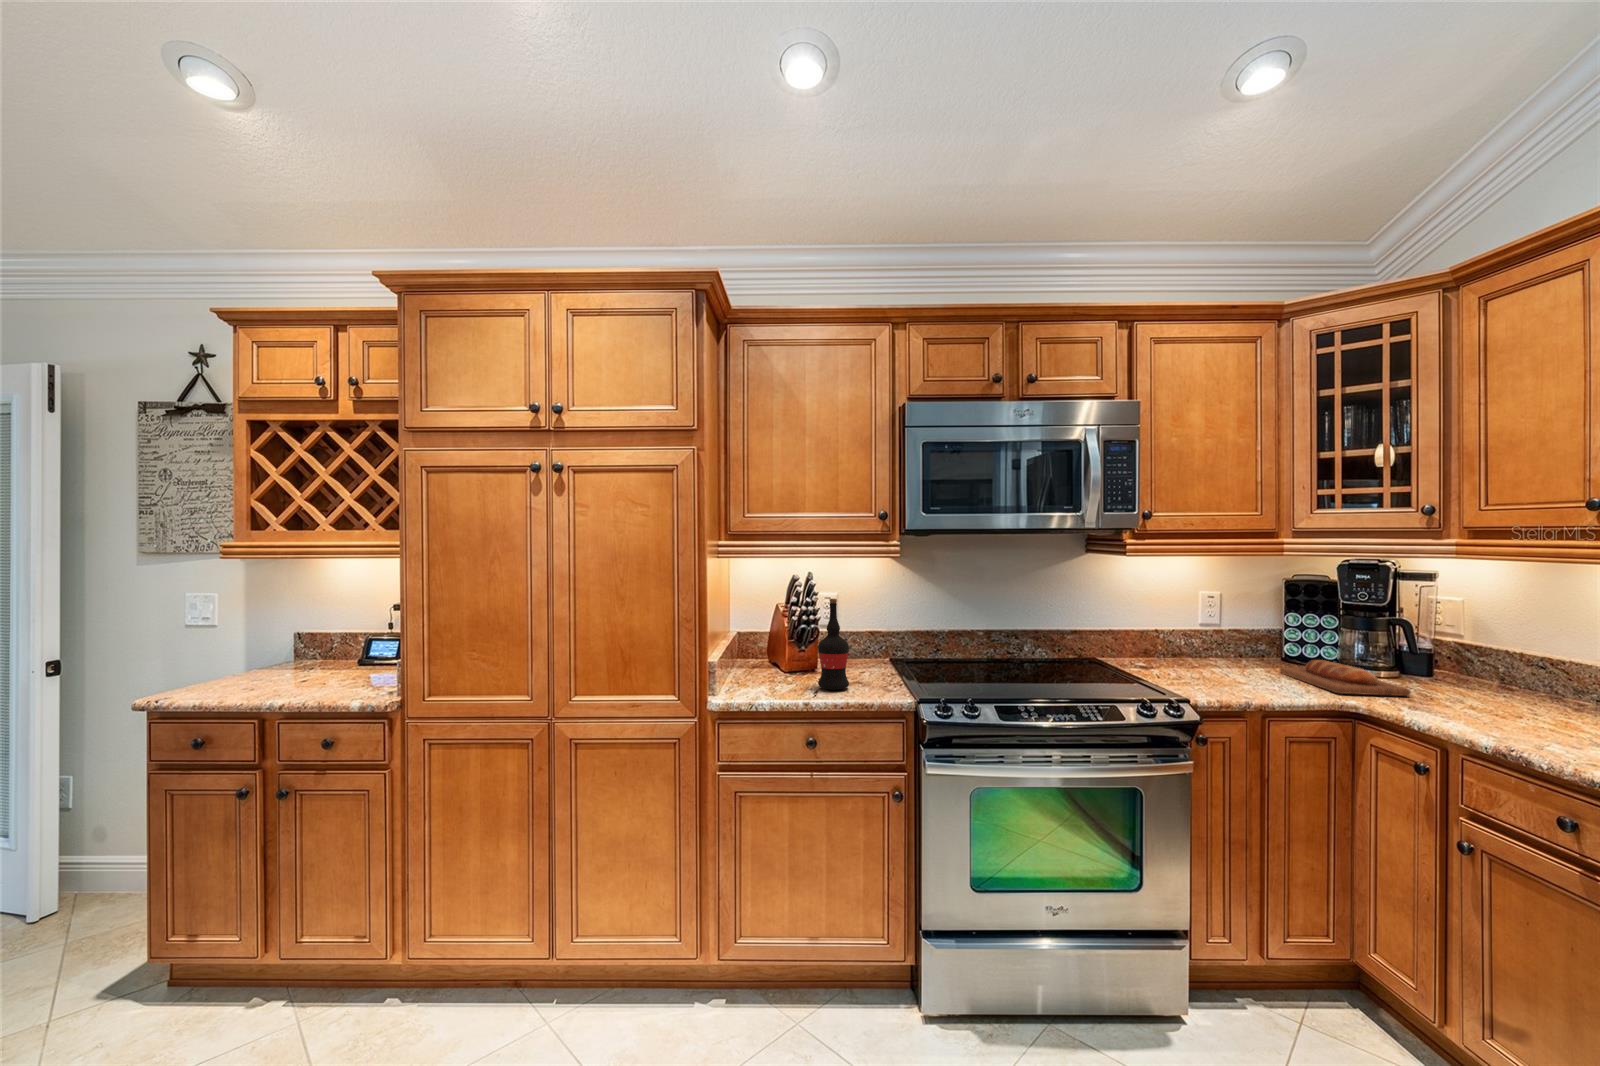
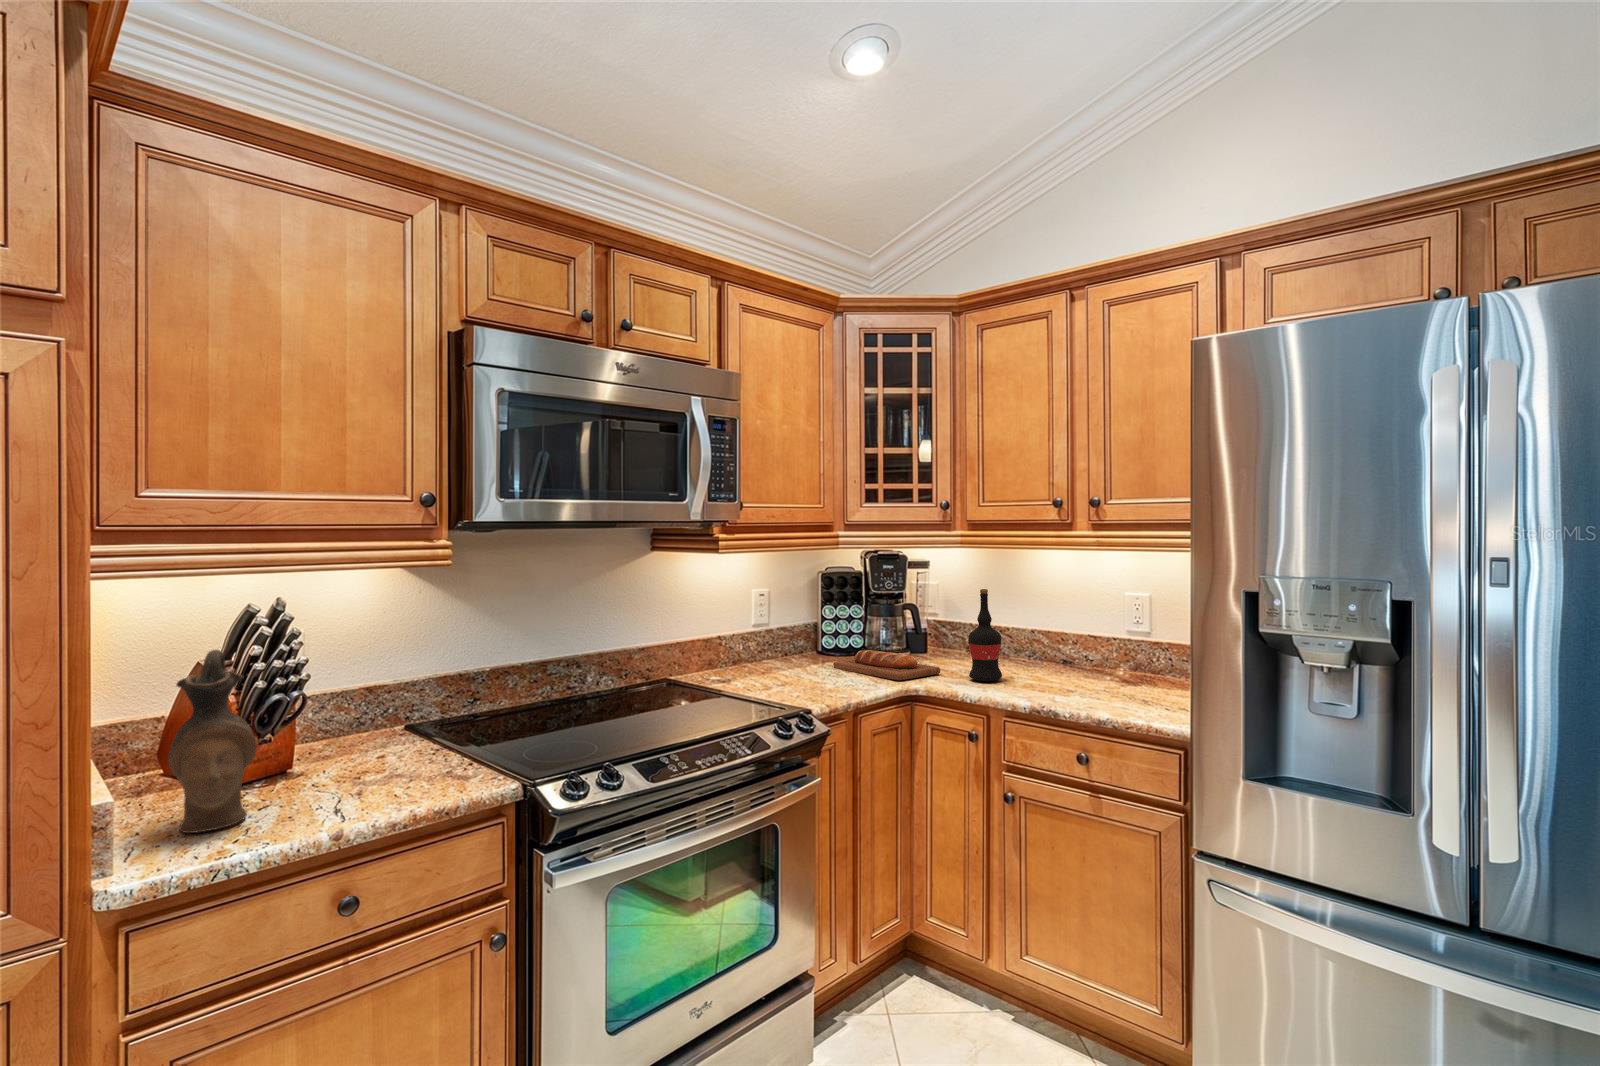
ceramic pitcher: none [746,597,781,688] -> present [168,650,257,833]
wine bottle: present [818,599,849,690] -> present [968,589,1002,681]

